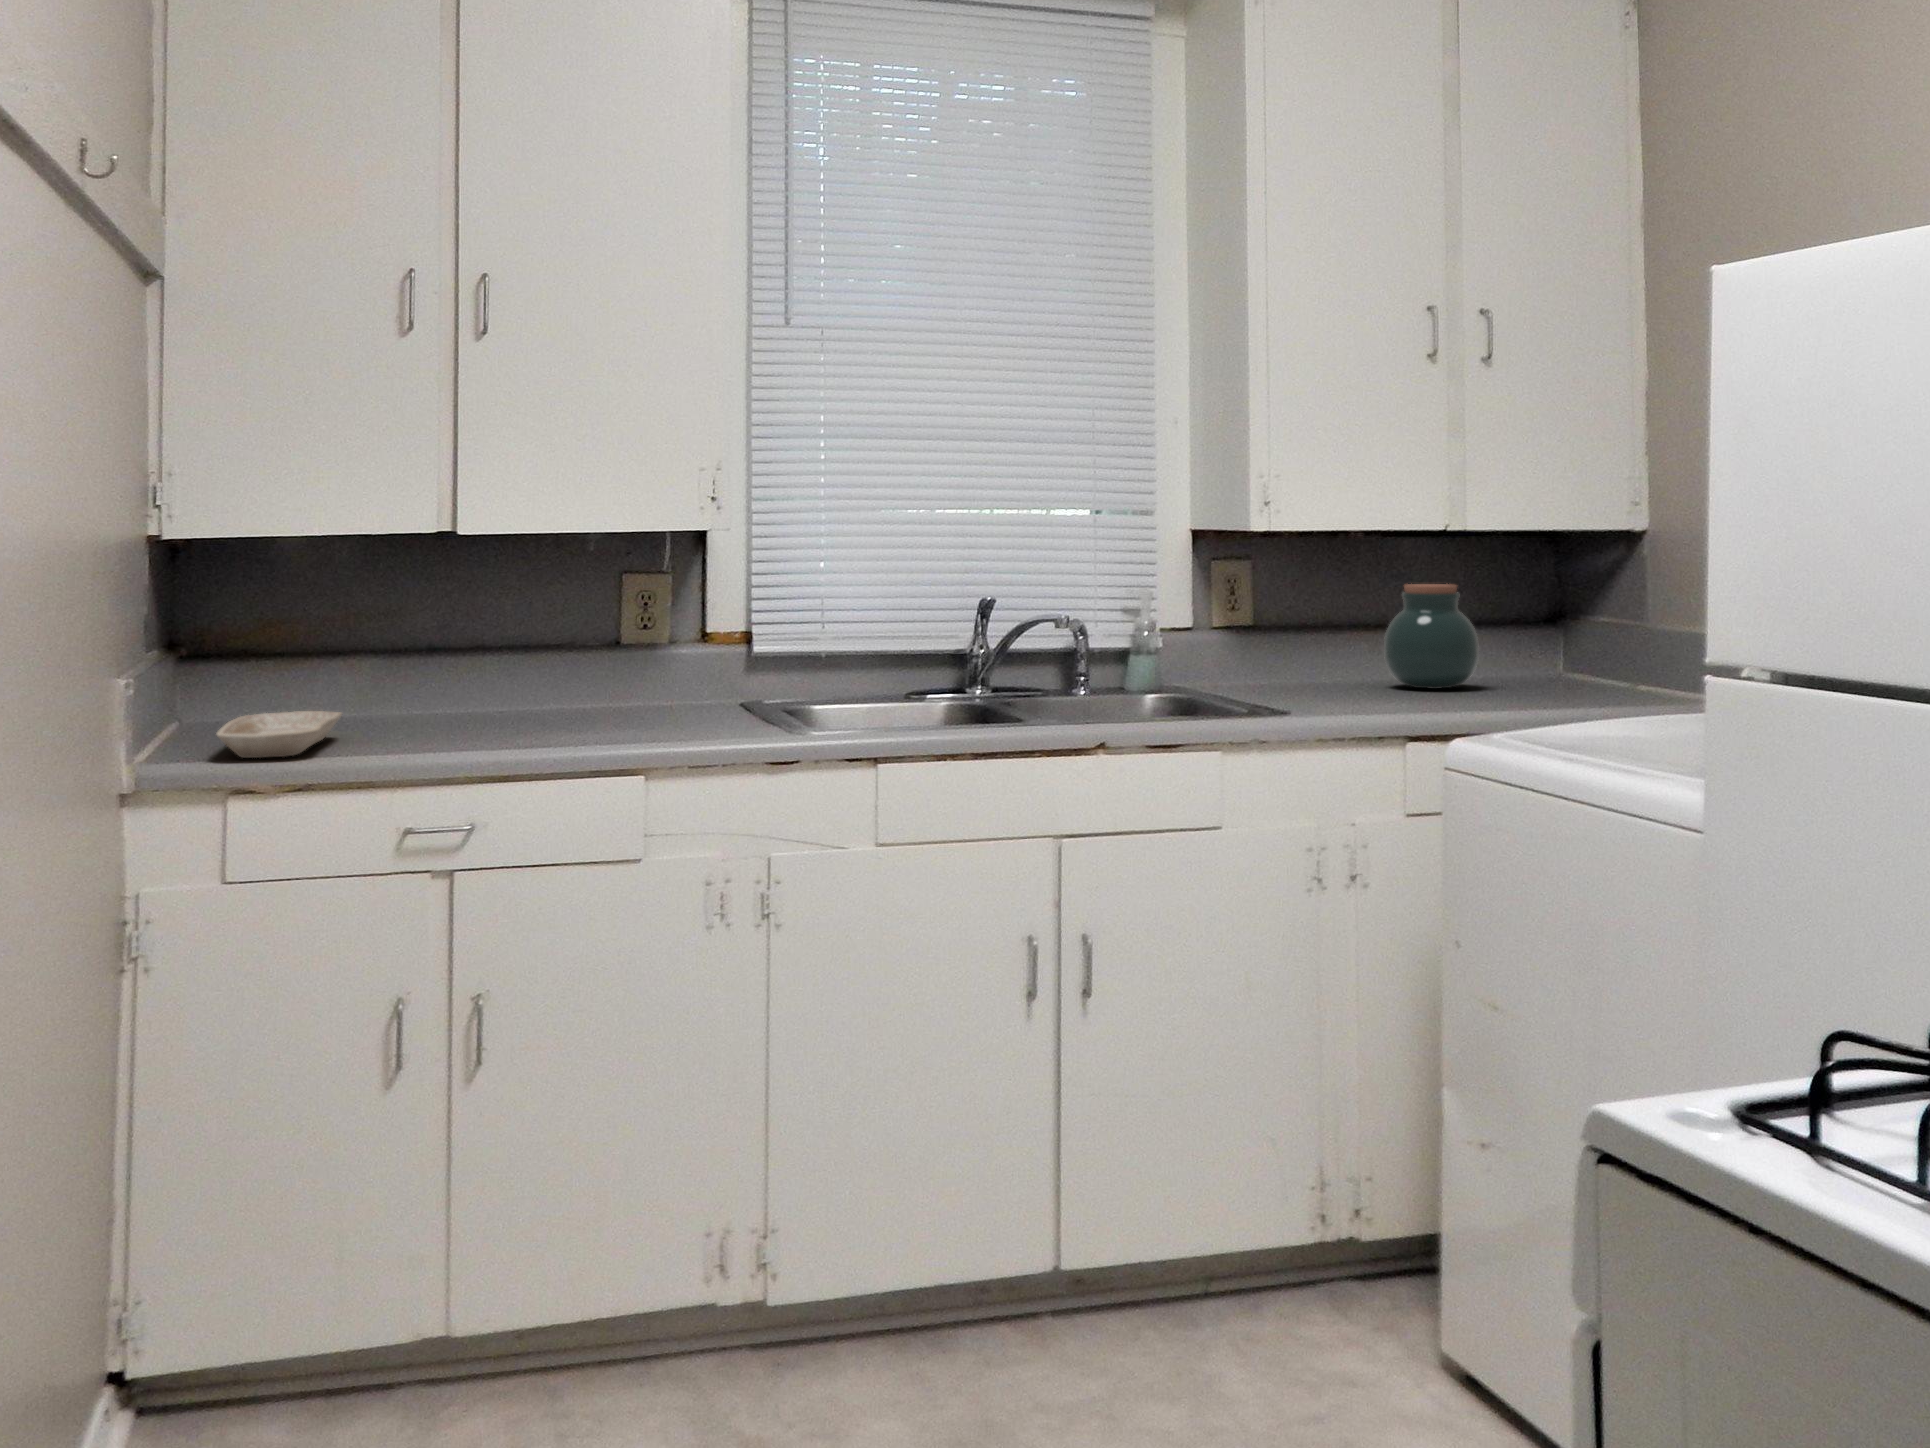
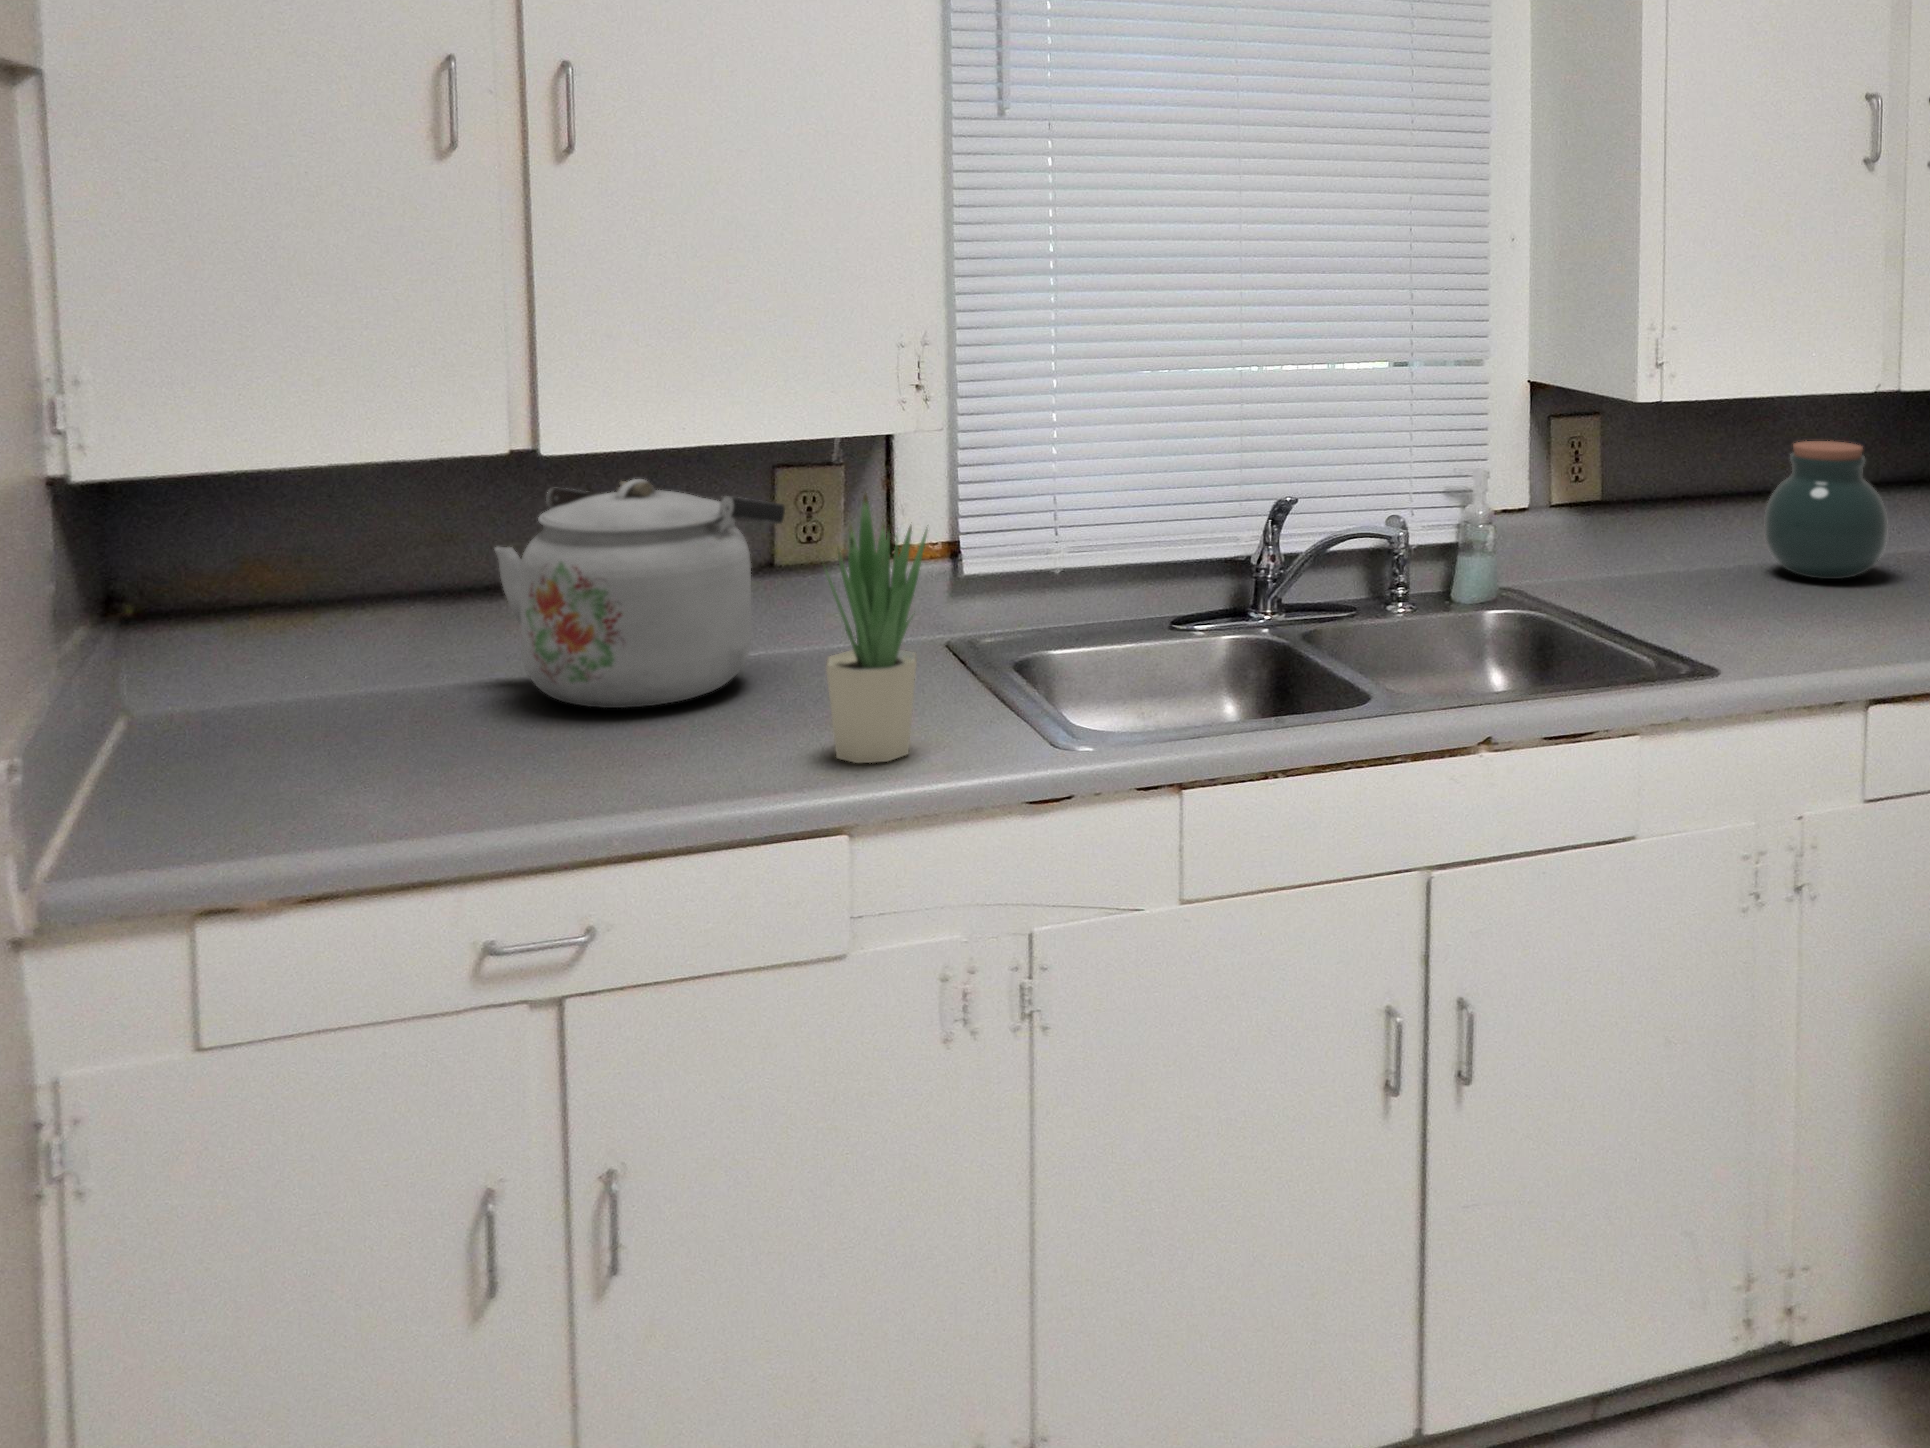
potted plant: none [637,553,712,740] -> present [823,494,927,763]
kettle: none [425,568,625,722] -> present [495,479,785,708]
tray: present [217,711,342,758] -> none [170,721,377,849]

